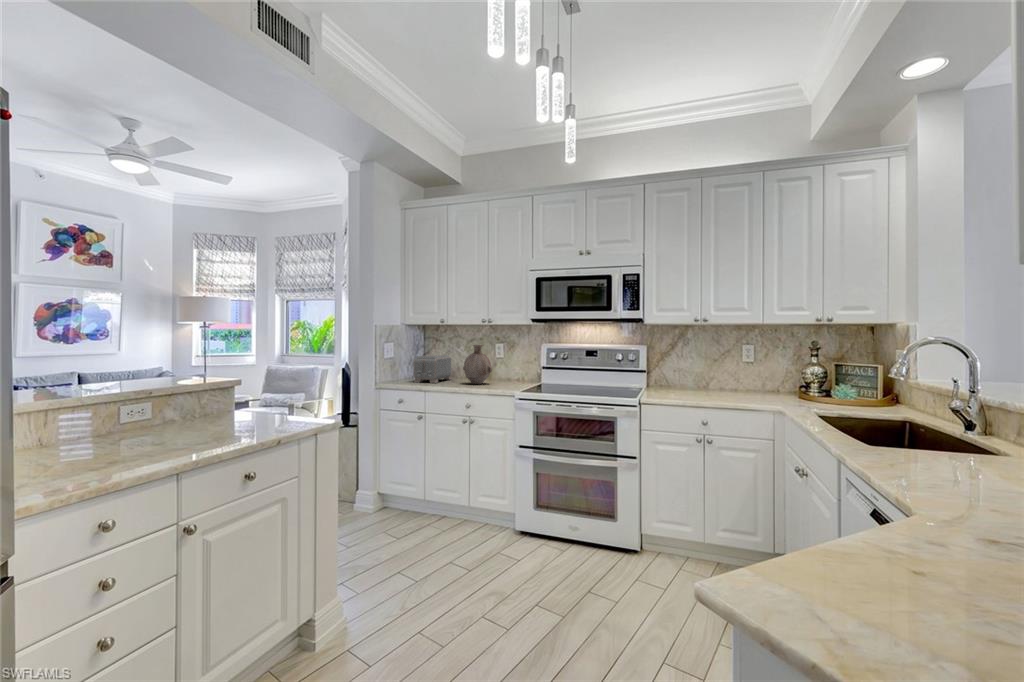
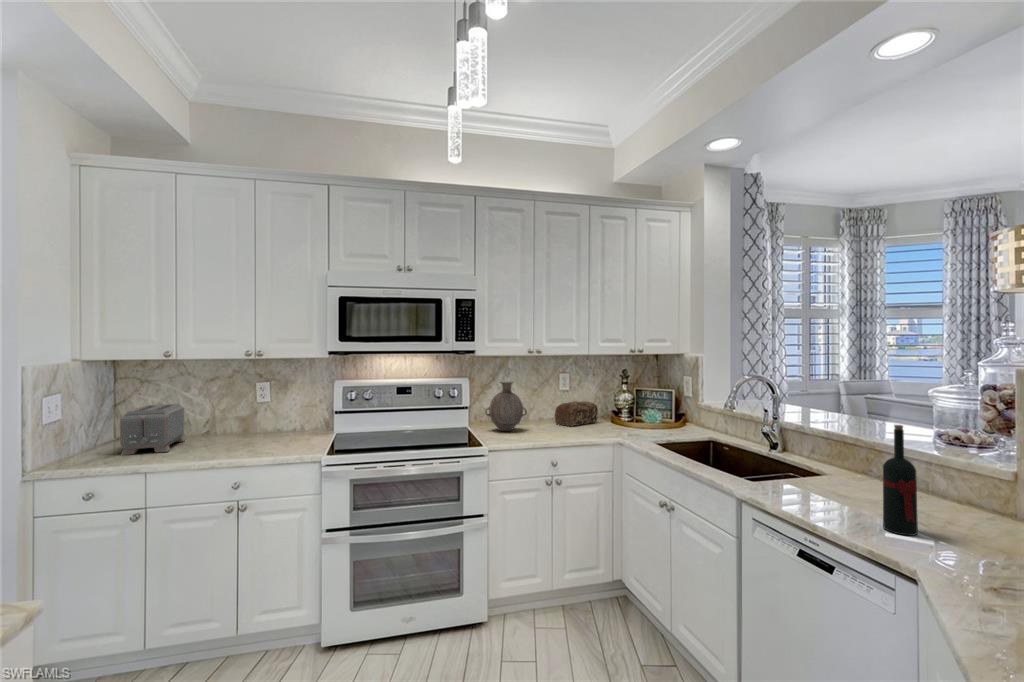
vase: present [463,345,492,384] -> present [485,381,527,431]
wine bottle: none [949,370,995,501] -> present [883,425,918,535]
bread loaf: none [737,373,789,396] -> present [555,401,598,427]

